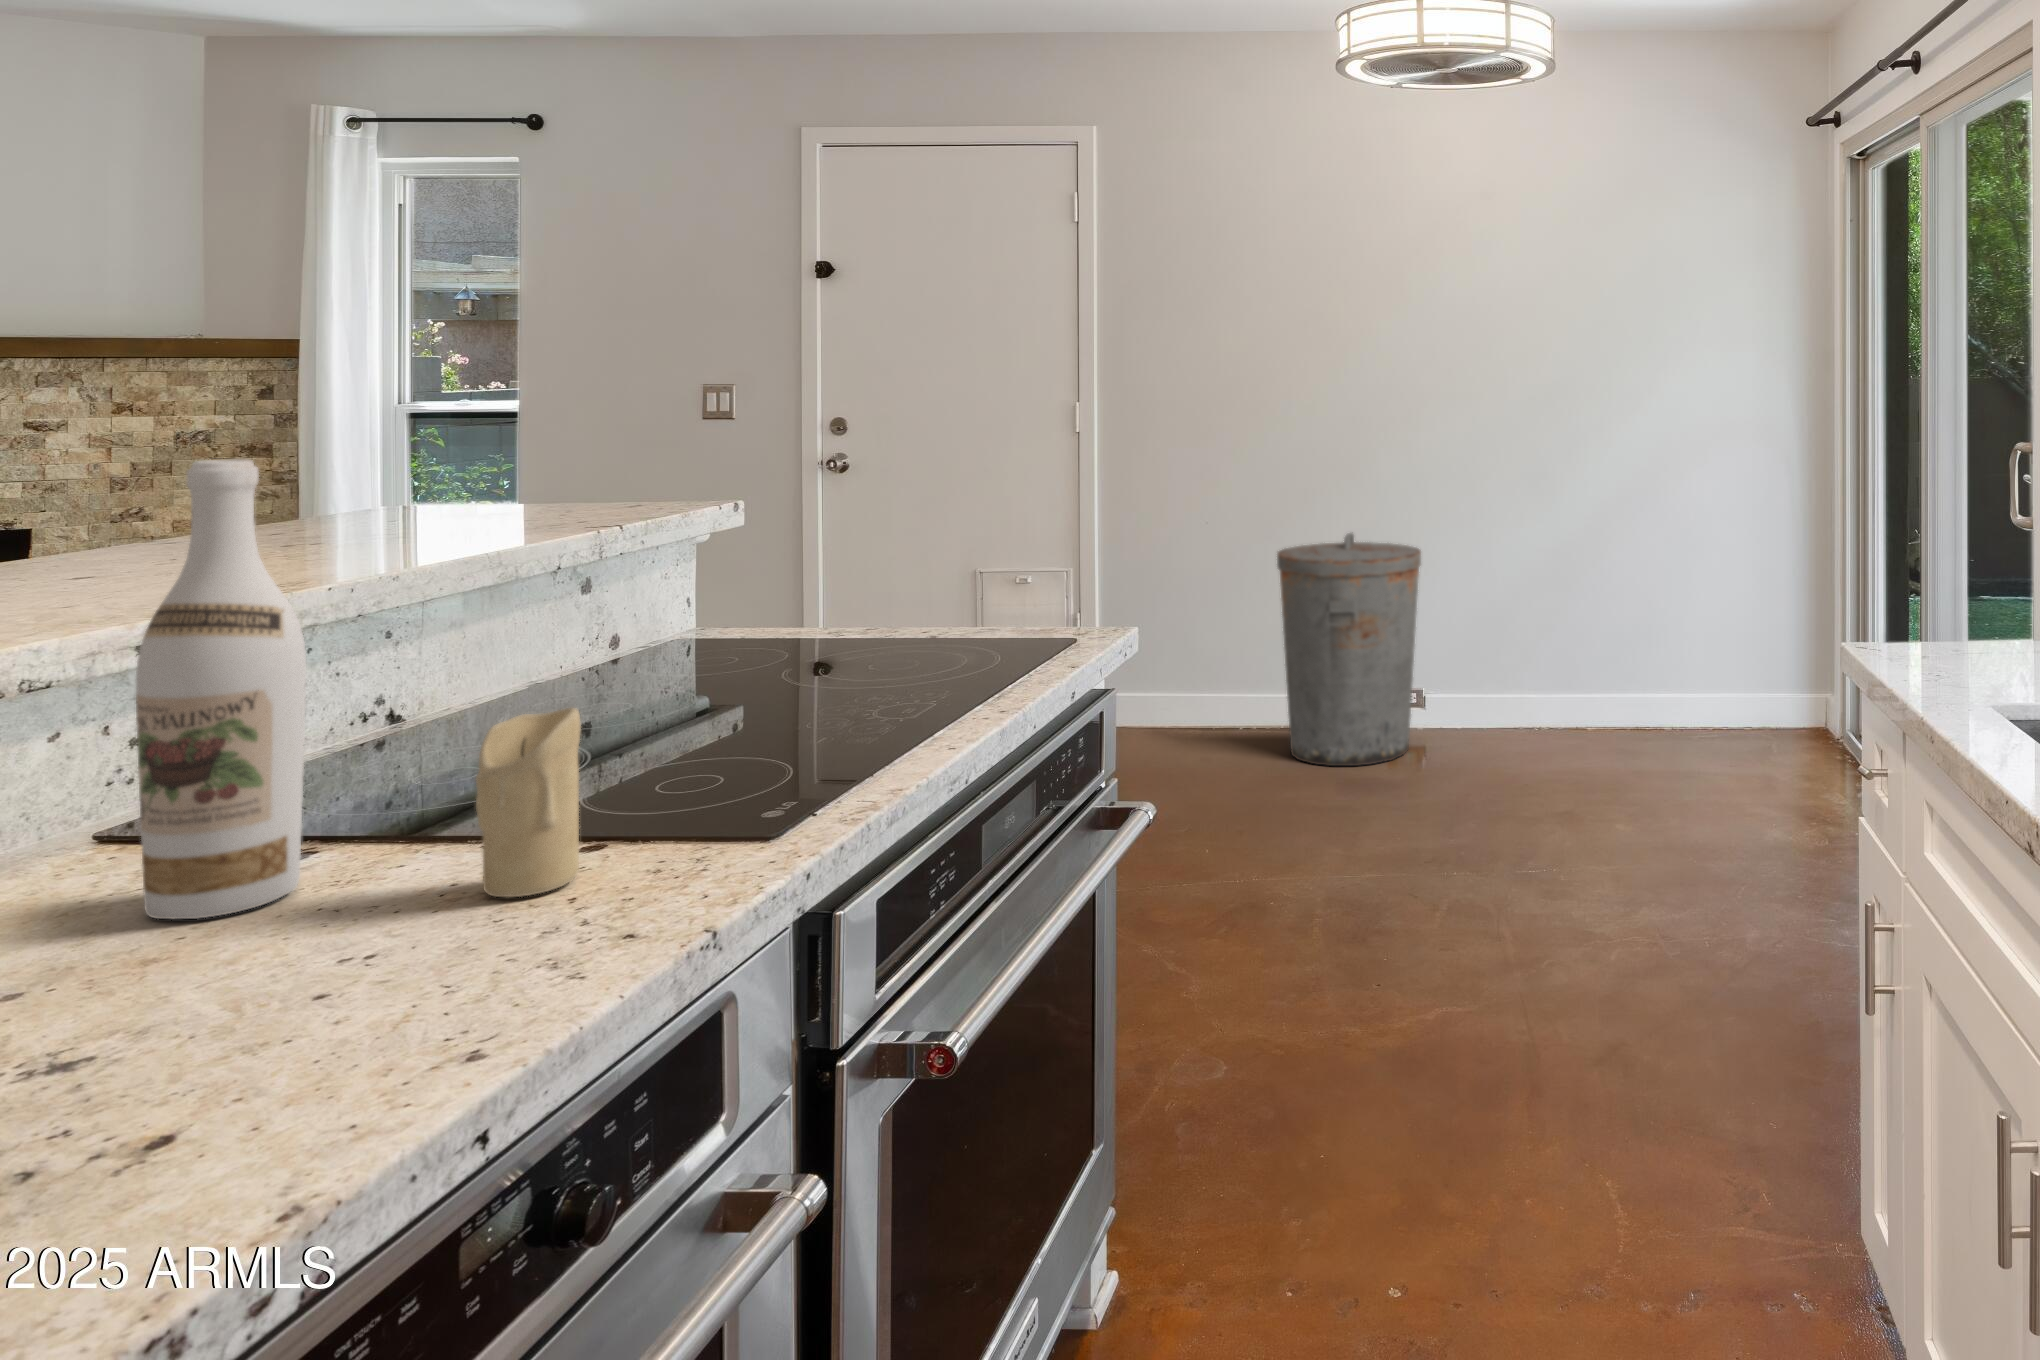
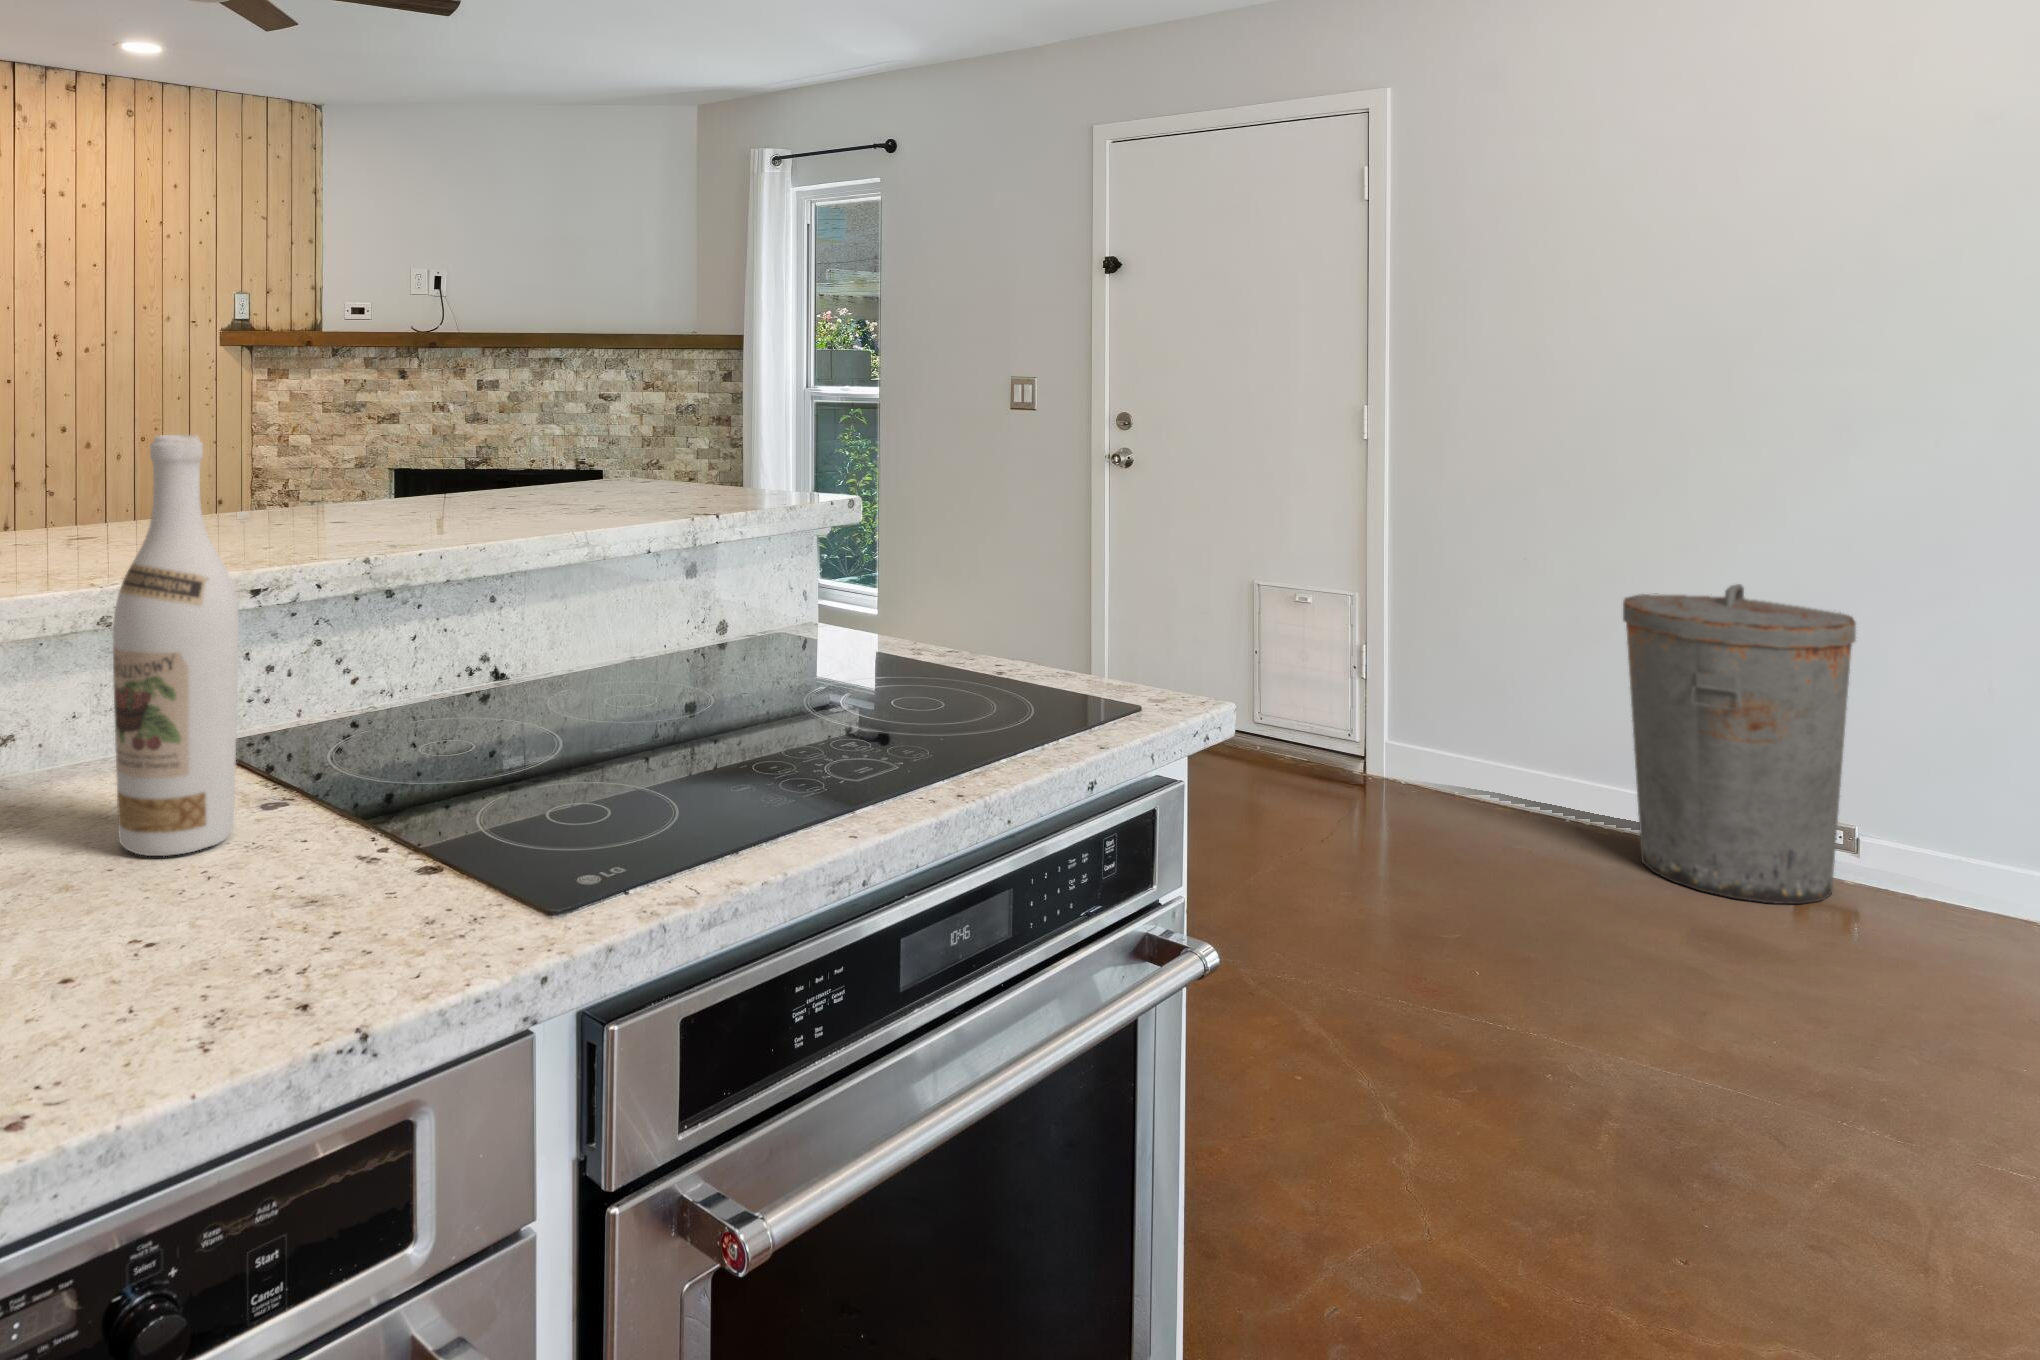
candle: present [475,708,581,897] -> none [296,714,393,911]

